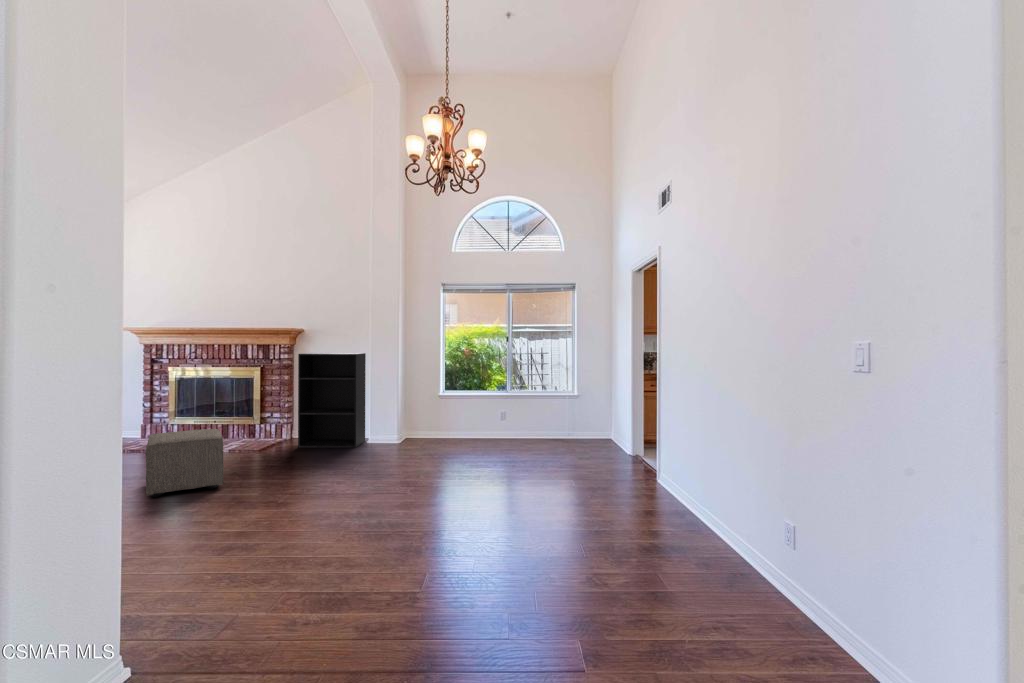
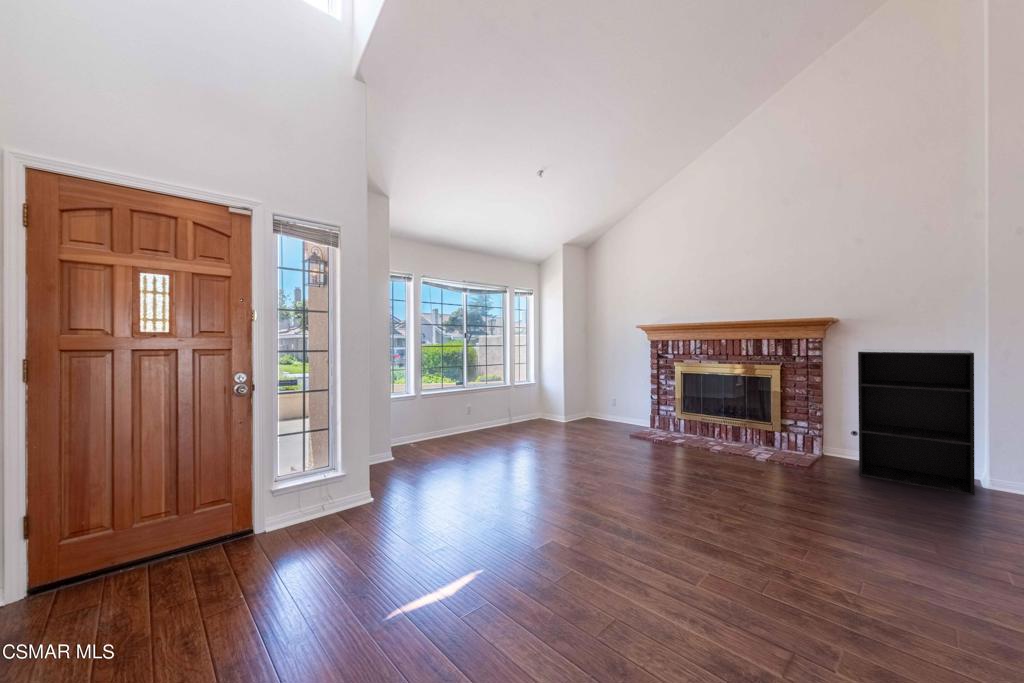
ottoman: present [145,429,224,497] -> none [726,452,848,546]

